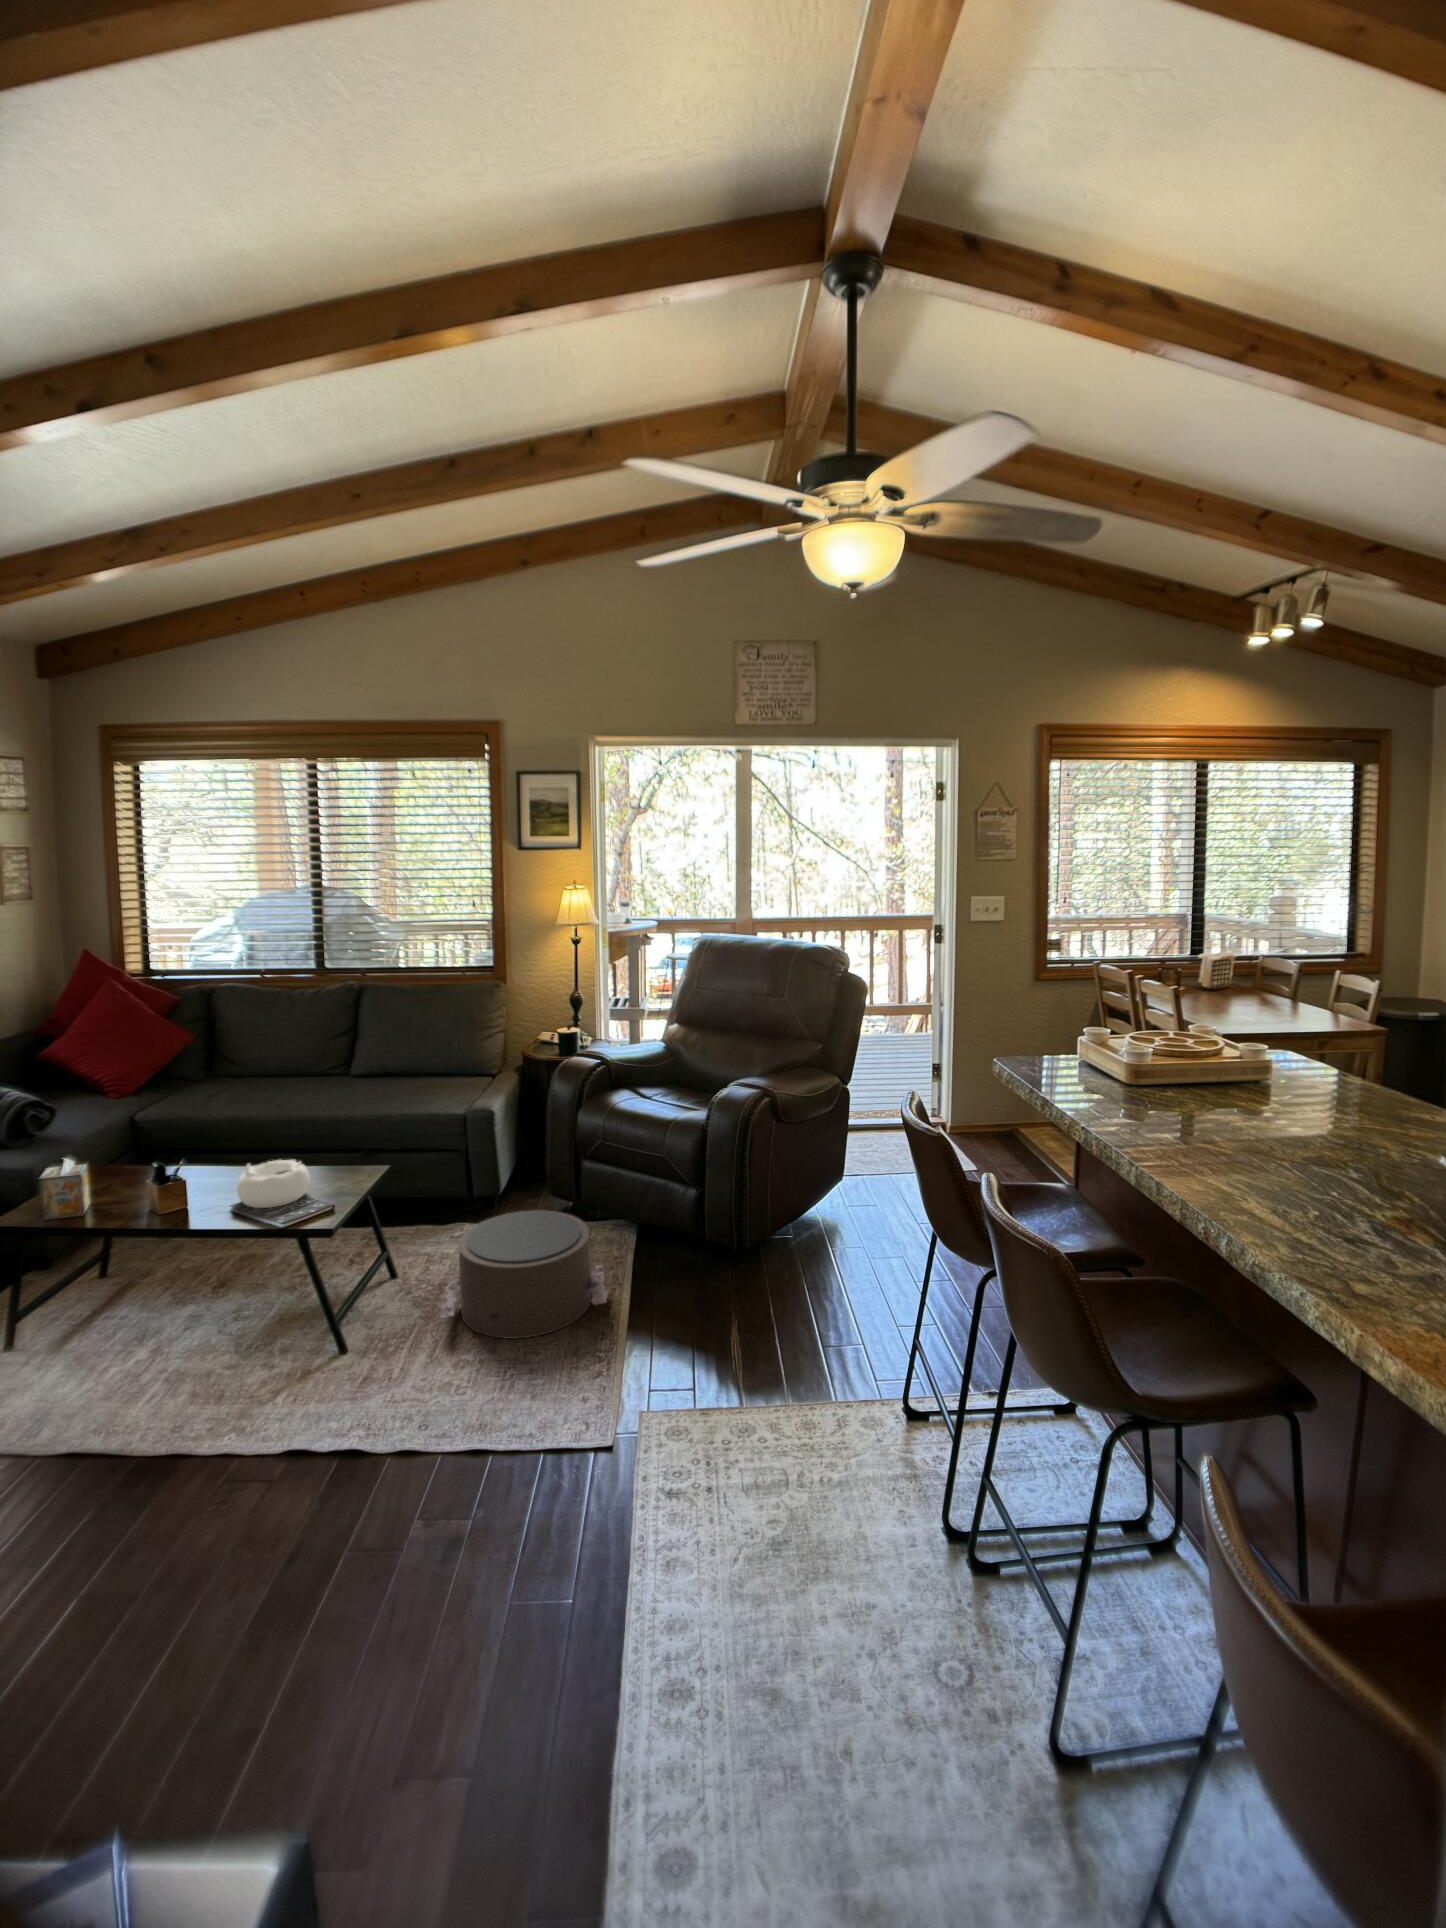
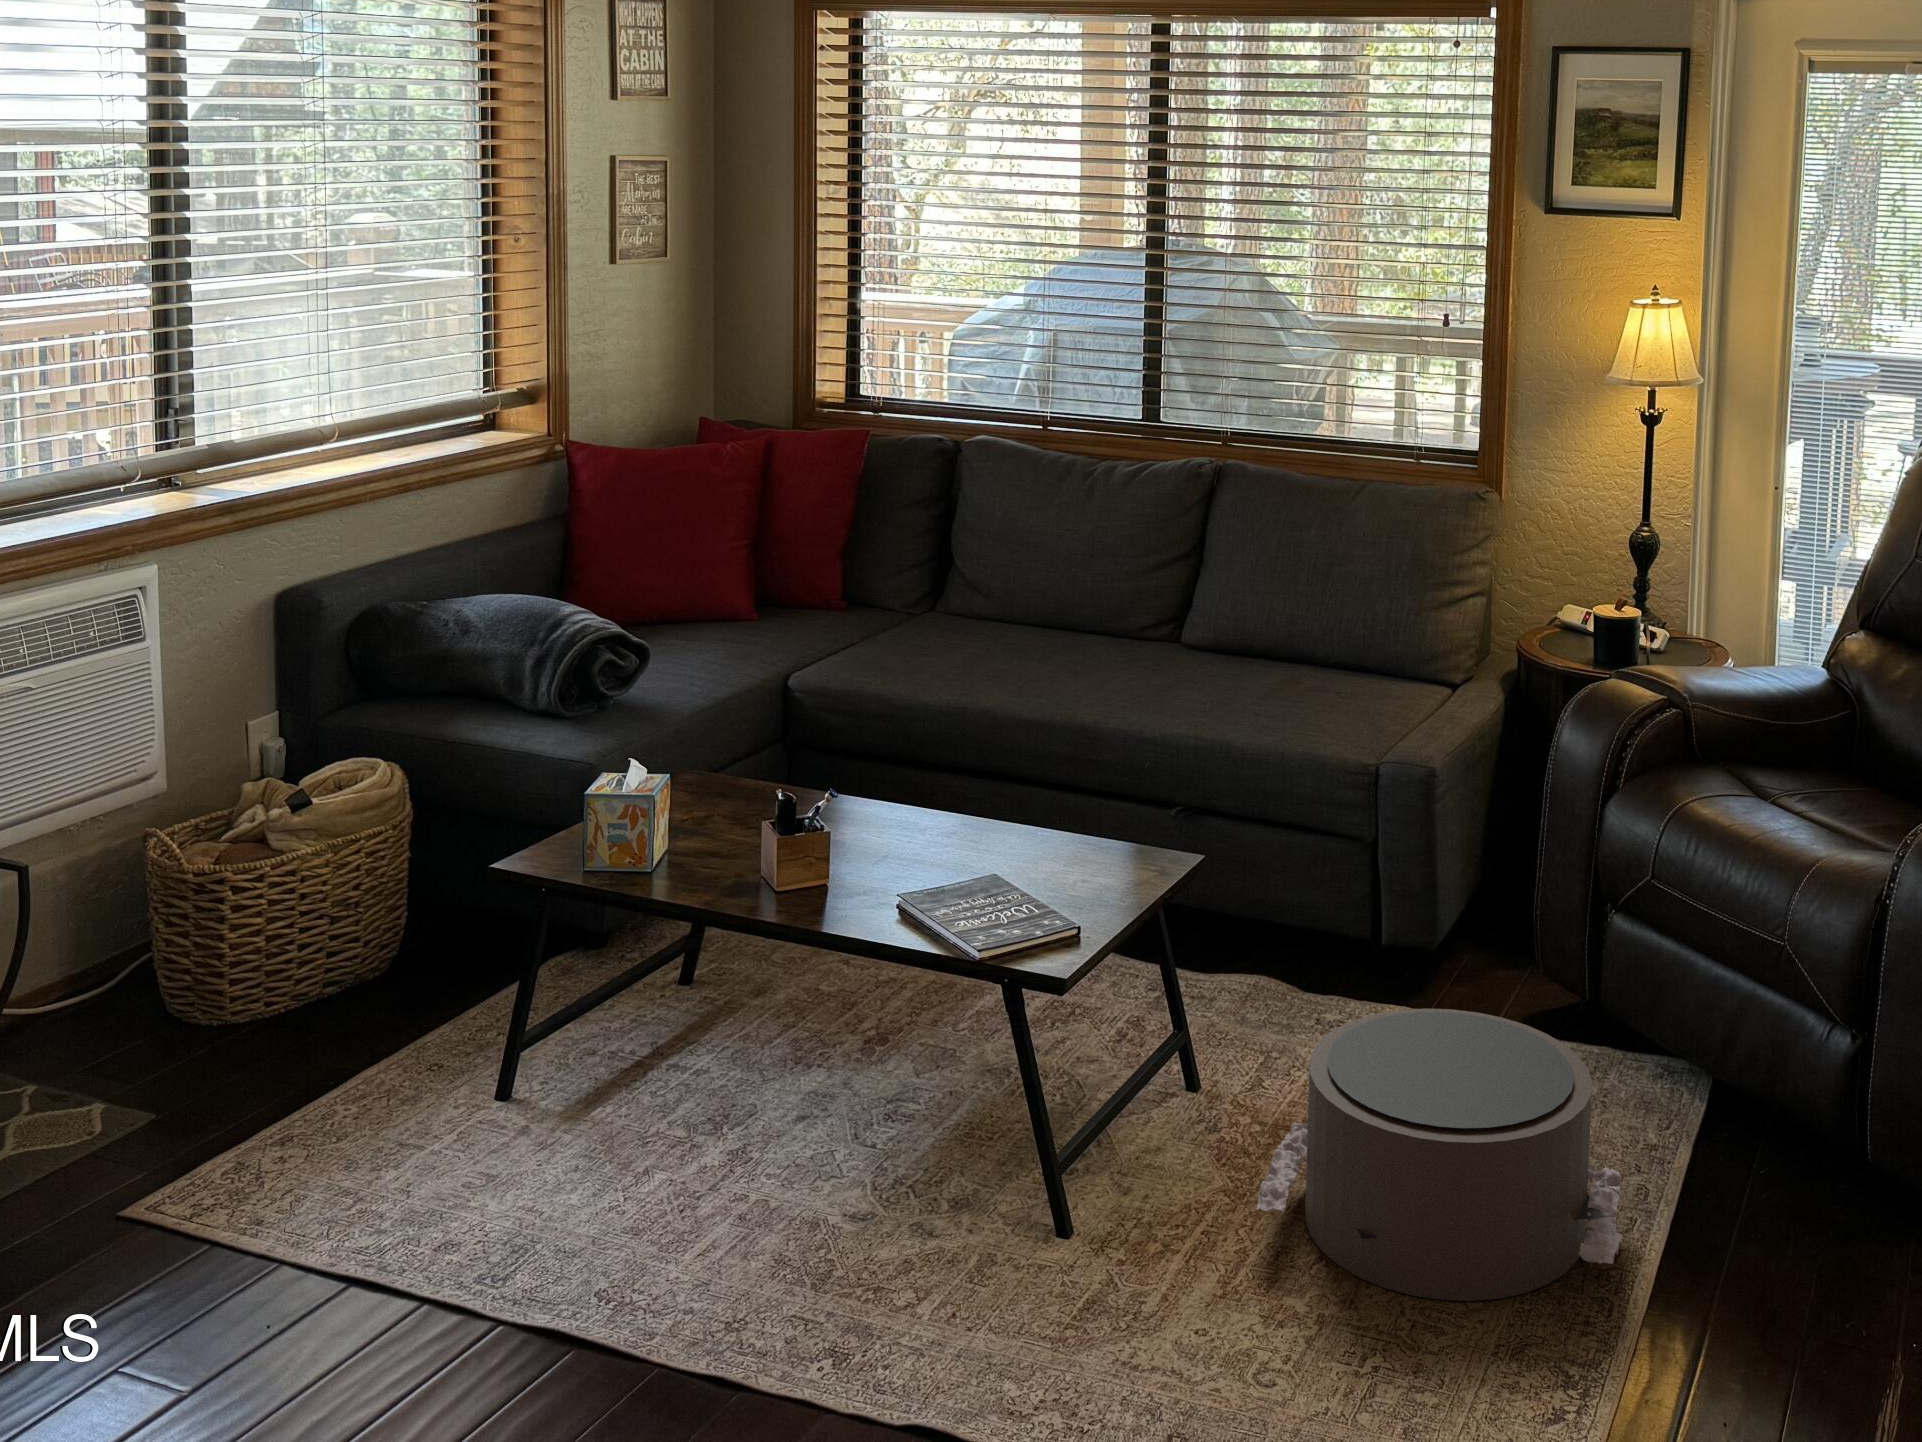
decorative bowl: present [237,1160,310,1208] -> none [905,810,1037,908]

